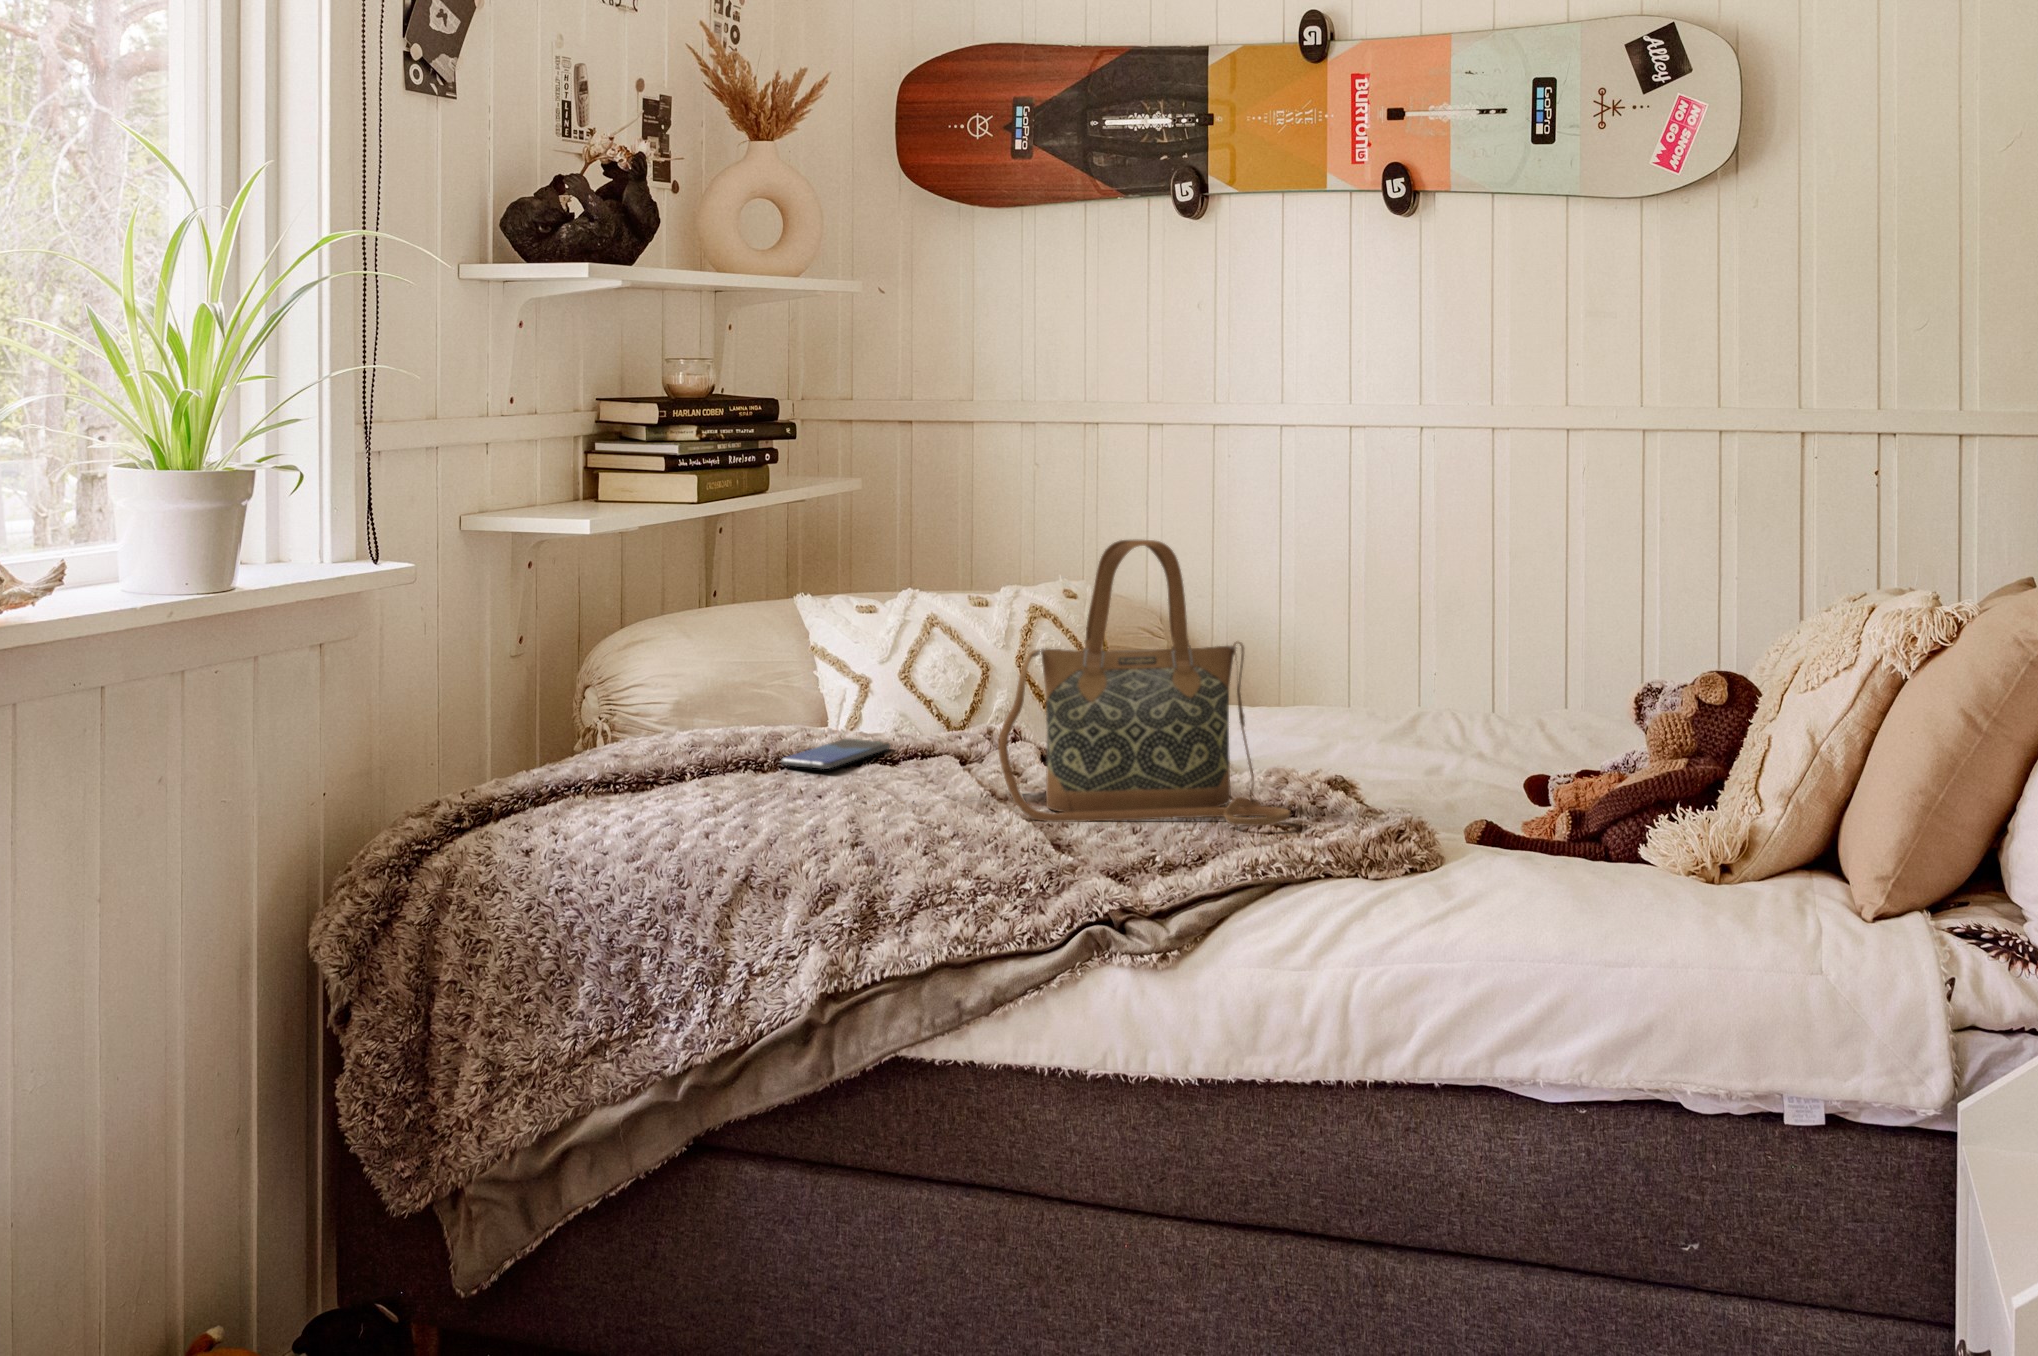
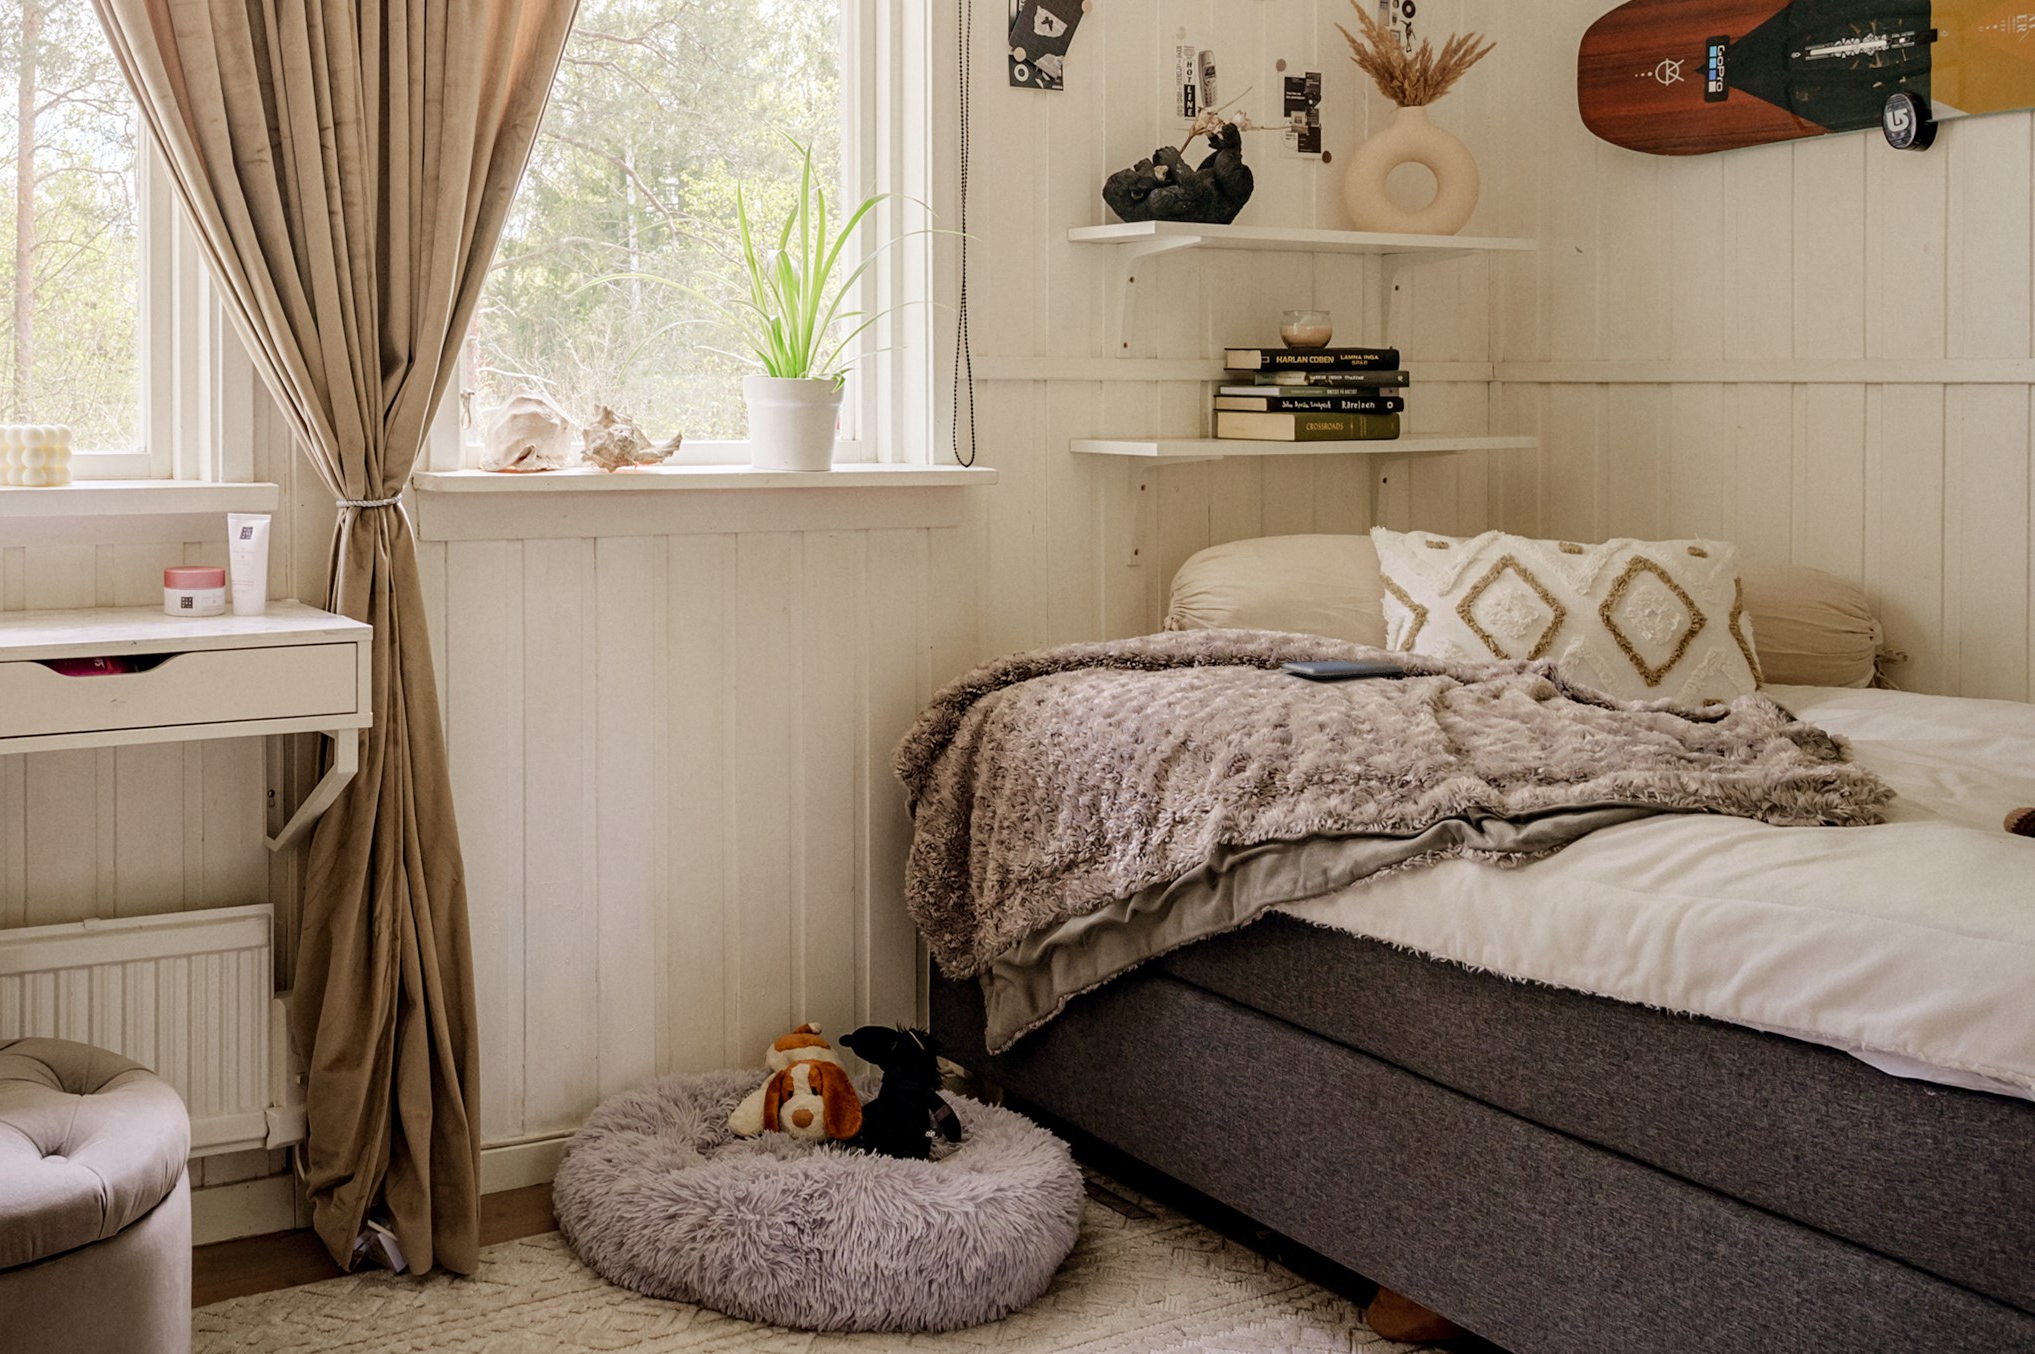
handbag: present [998,540,1290,826] -> none [1445,481,1743,774]

